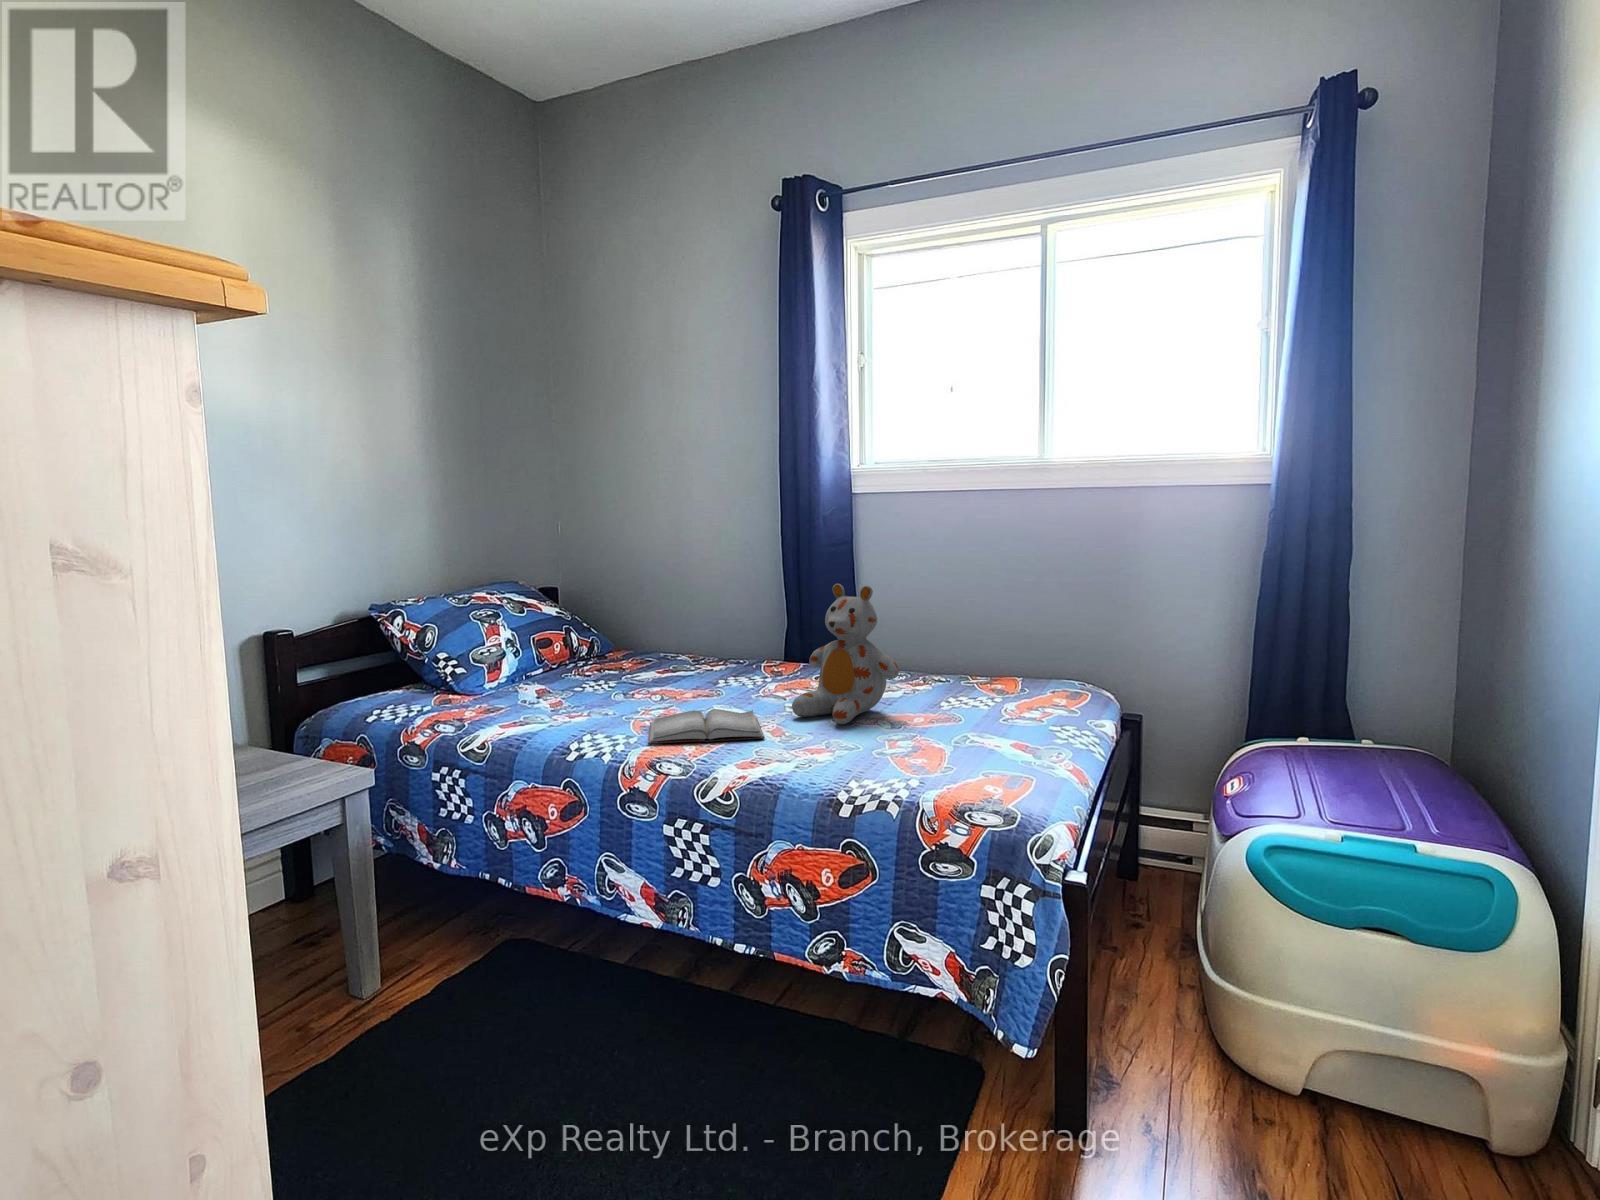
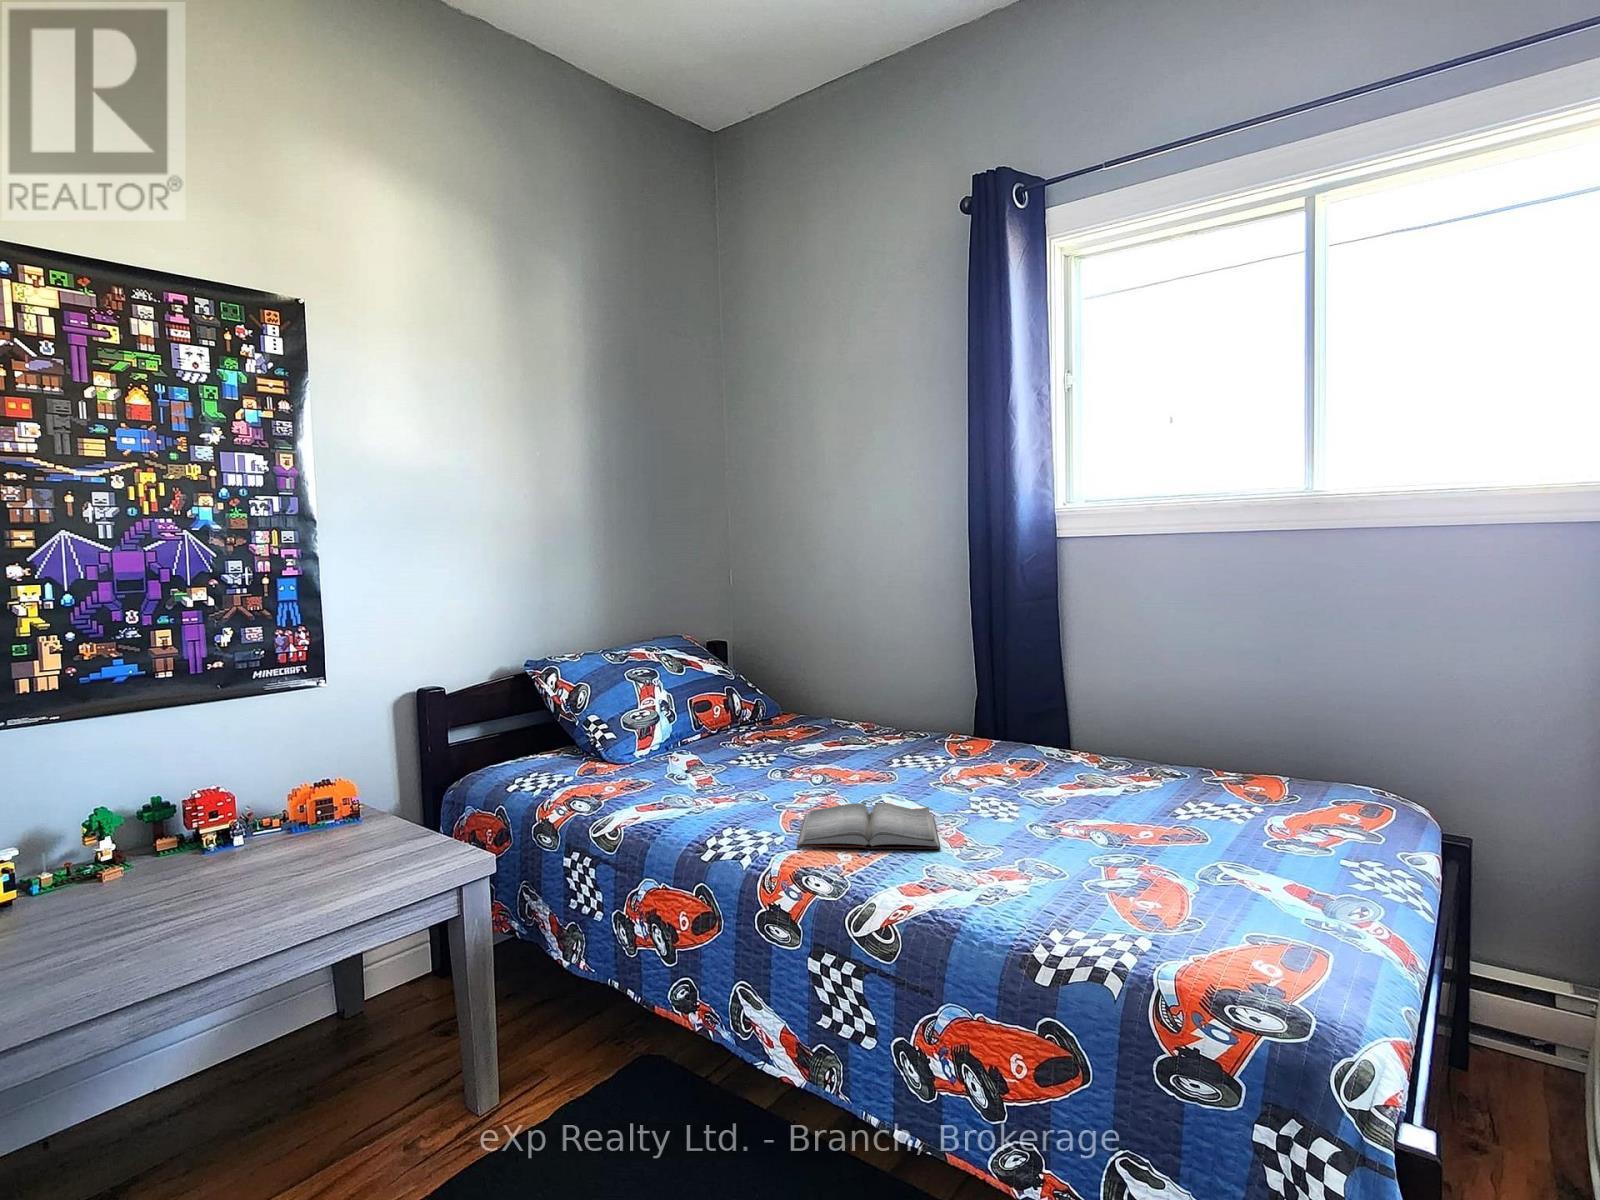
stuffed bear: present [792,584,899,724] -> none [978,652,1119,834]

